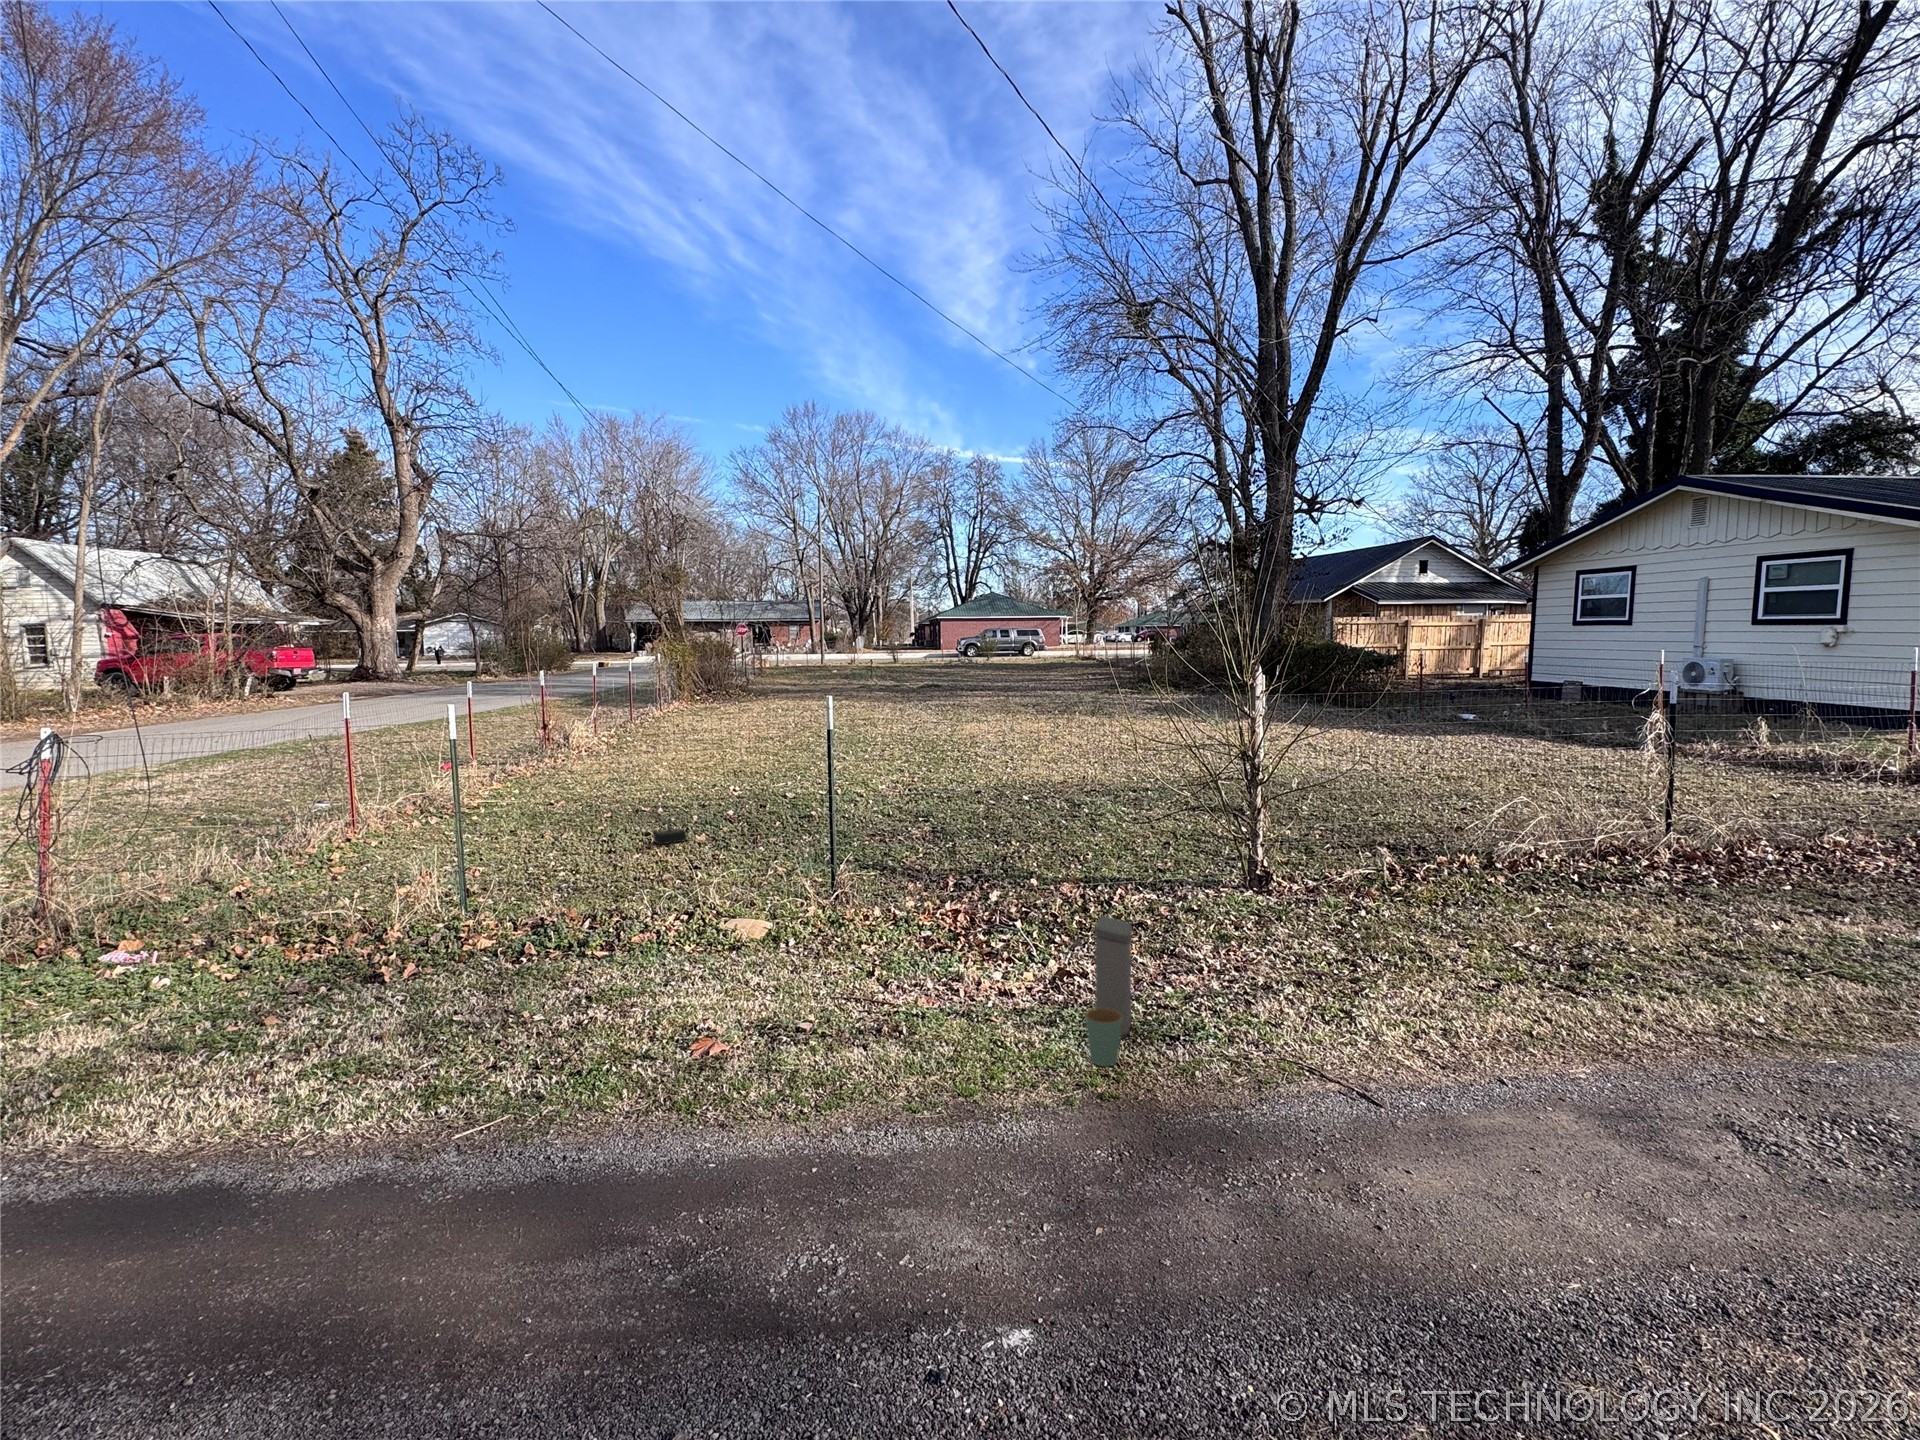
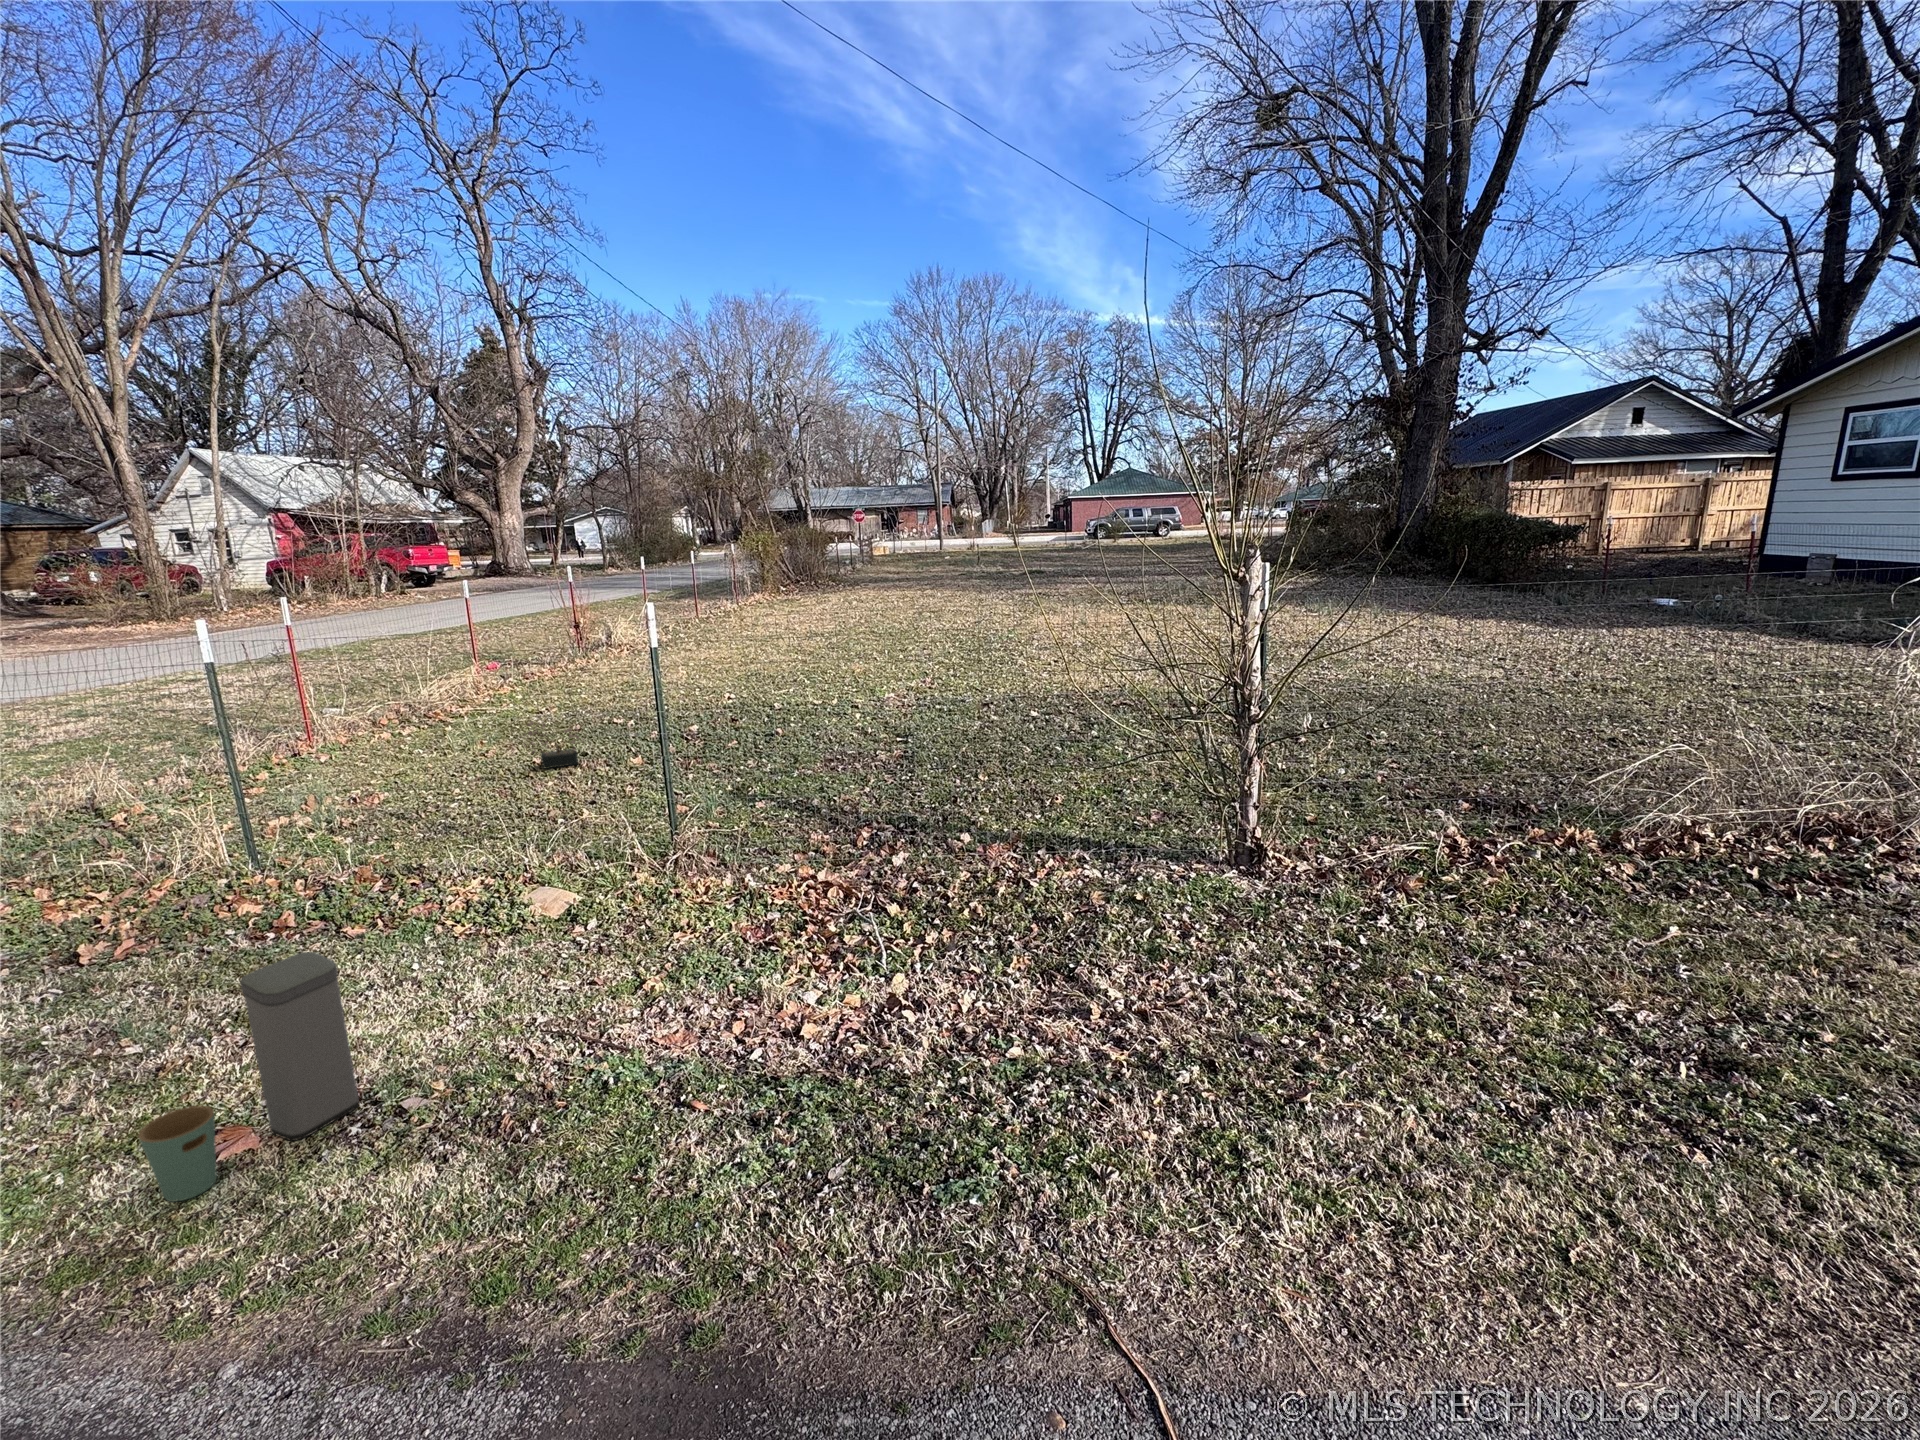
trash can: present [1085,917,1132,1066] -> present [138,952,359,1202]

